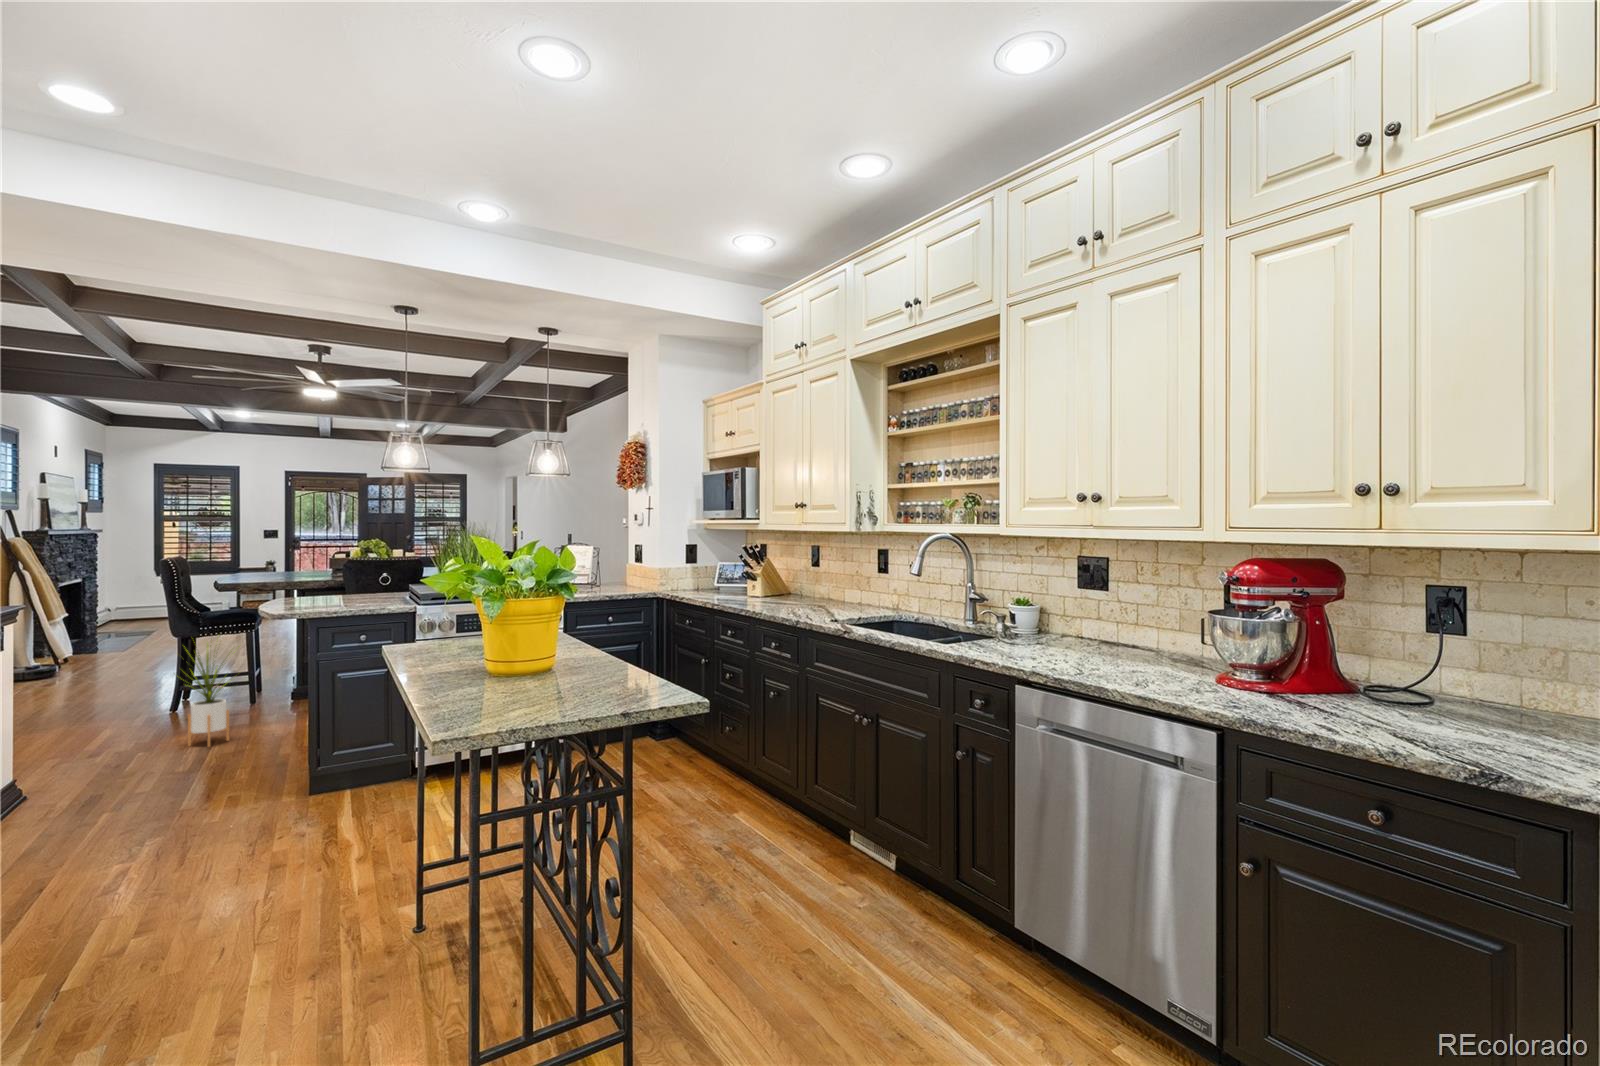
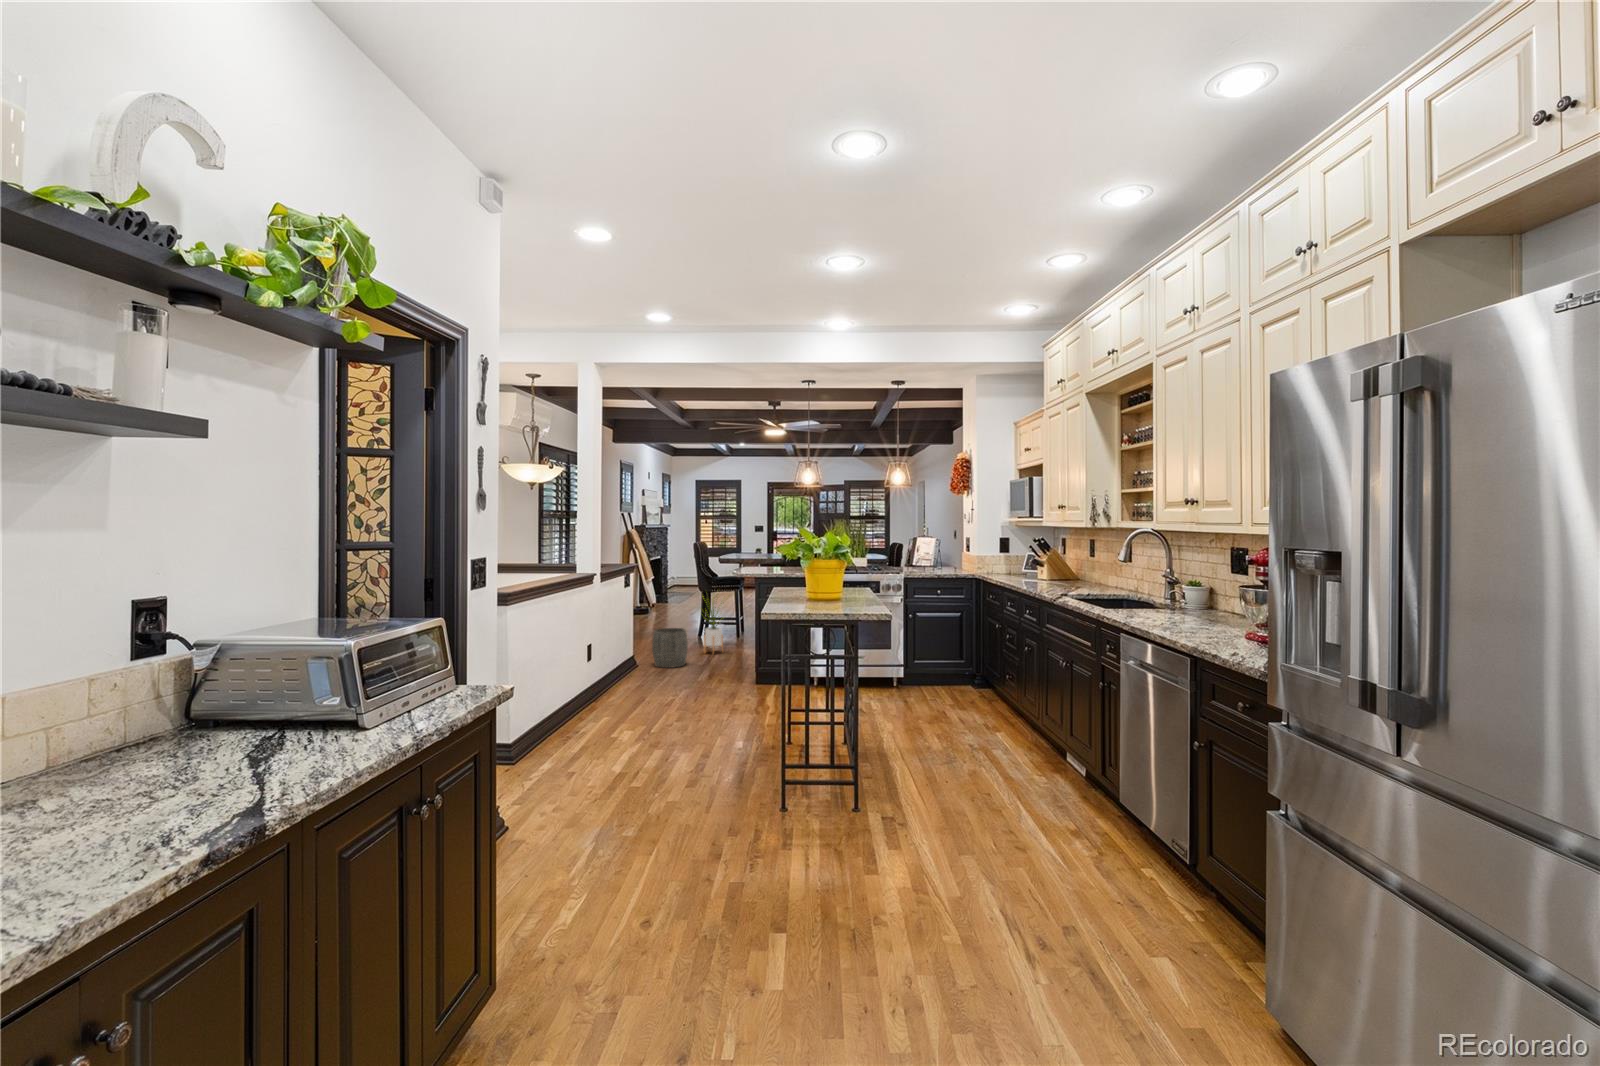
woven basket: none [67,712,154,792] -> present [652,628,688,668]

